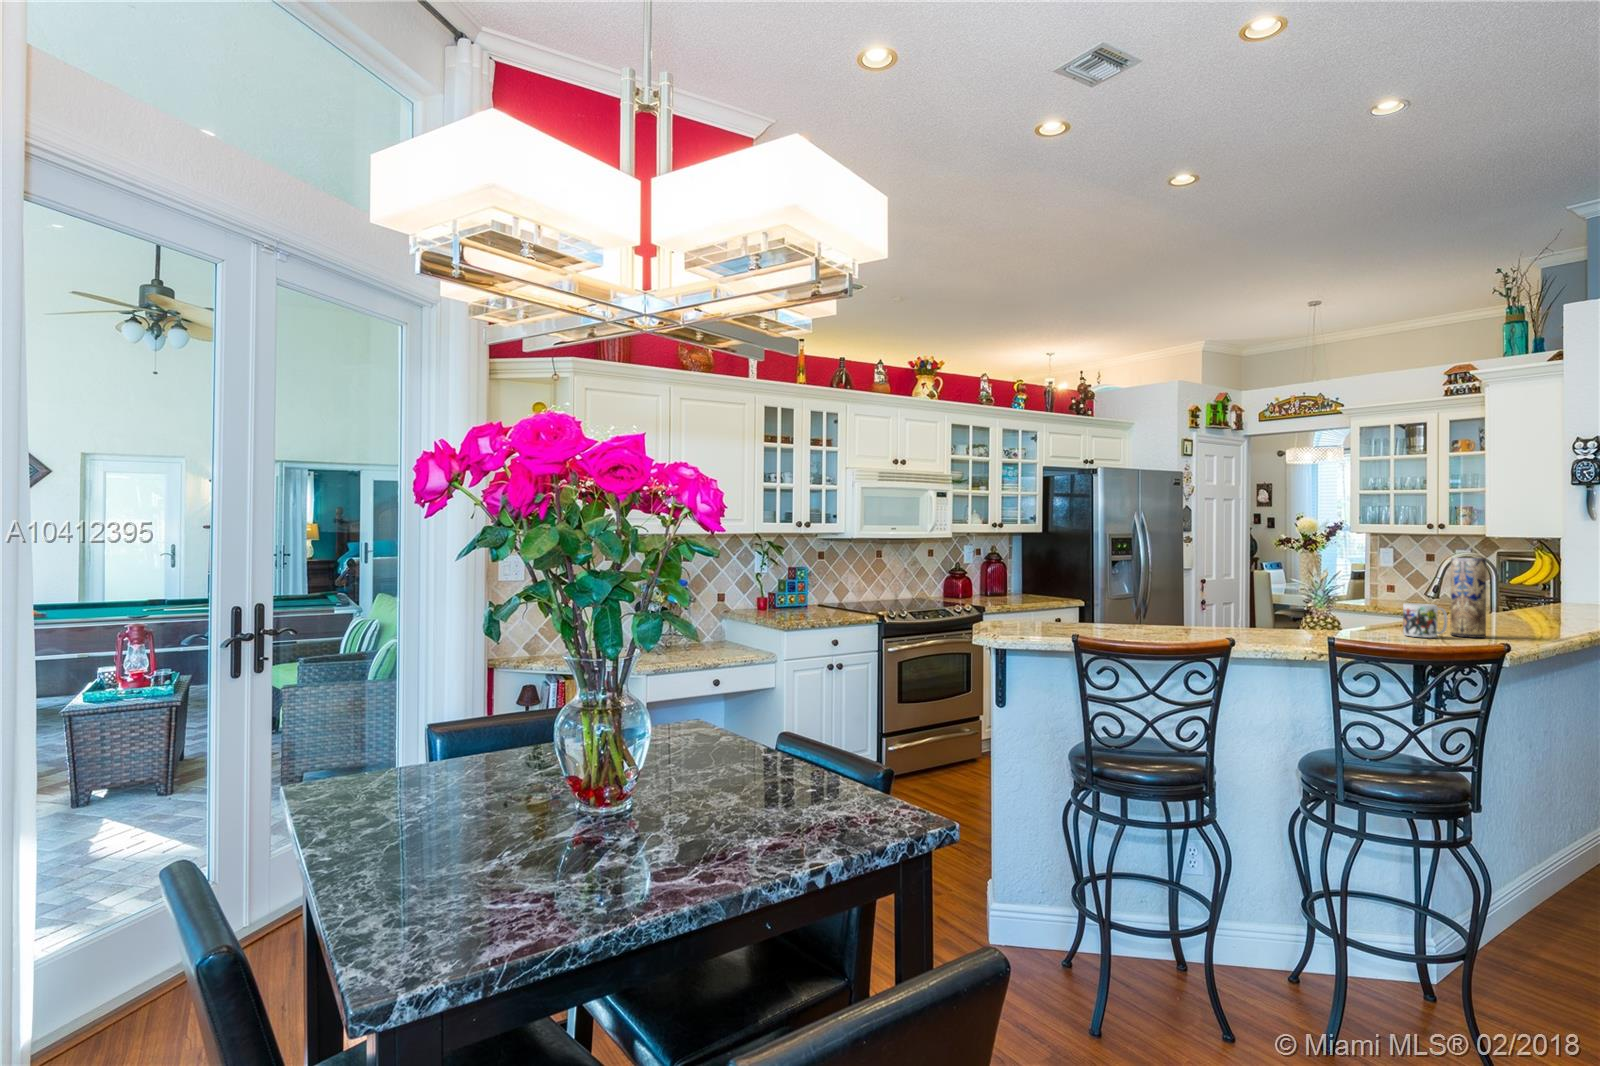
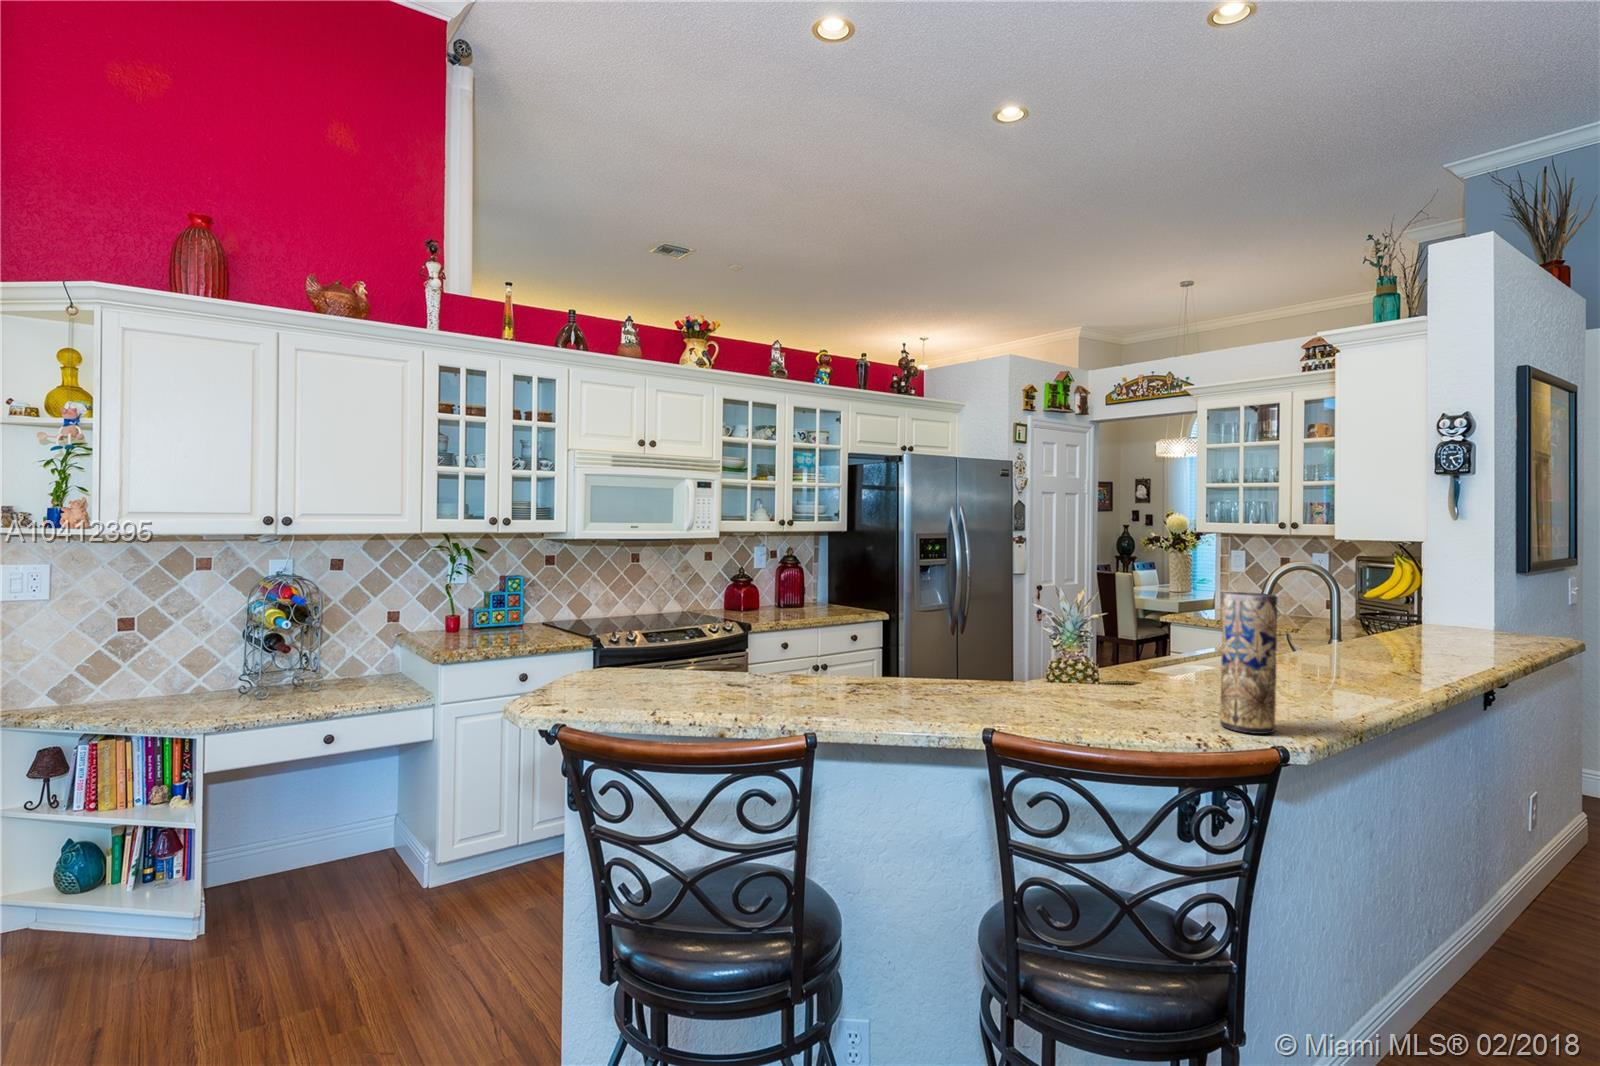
mug: present [1403,603,1447,638] -> none [1136,672,1208,737]

